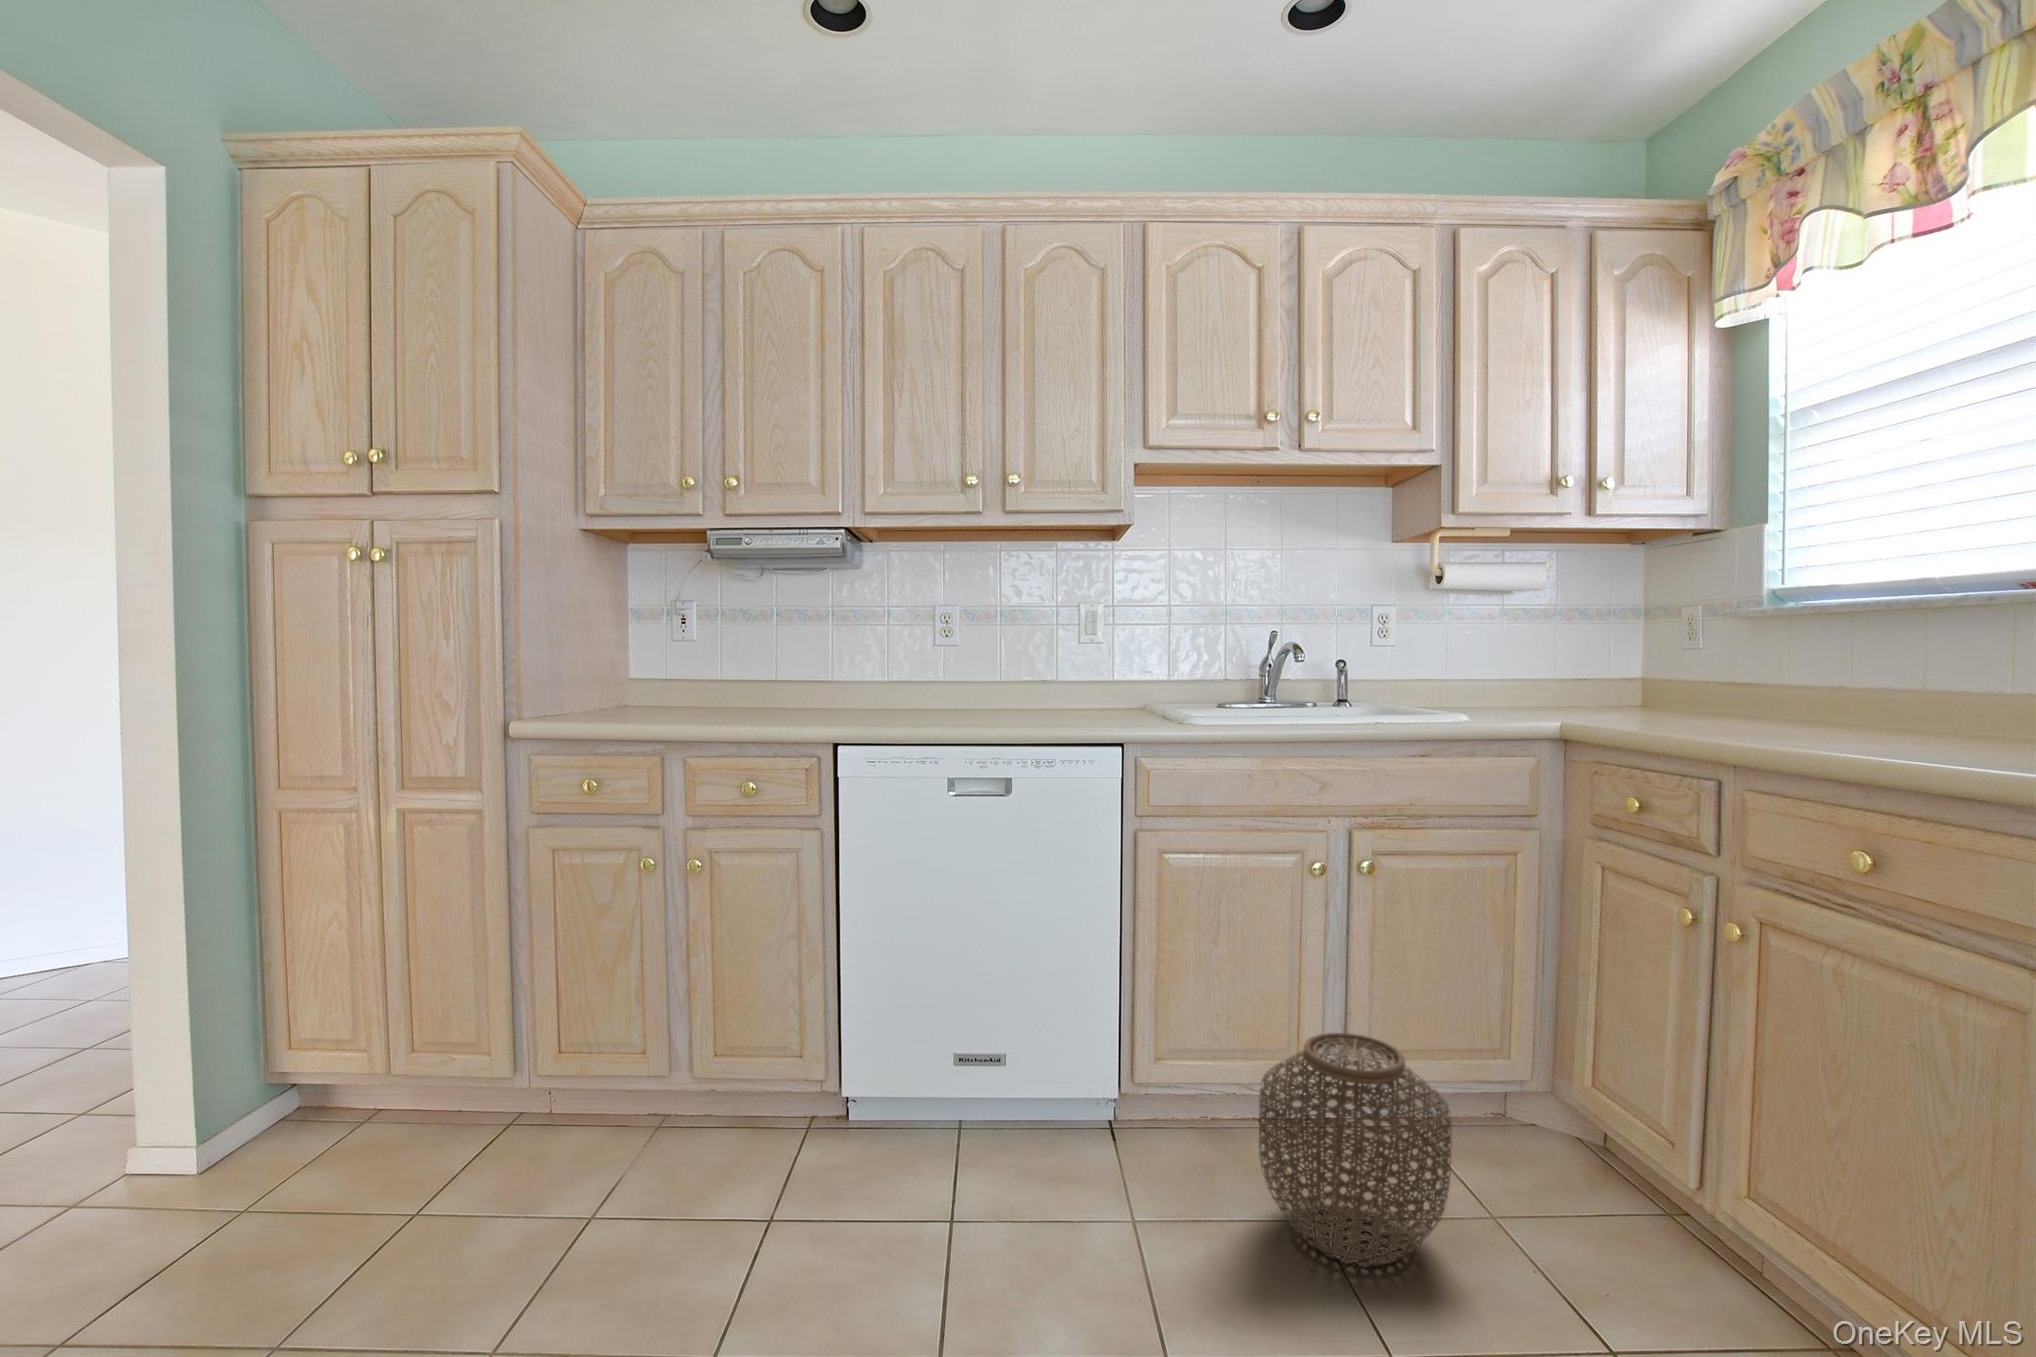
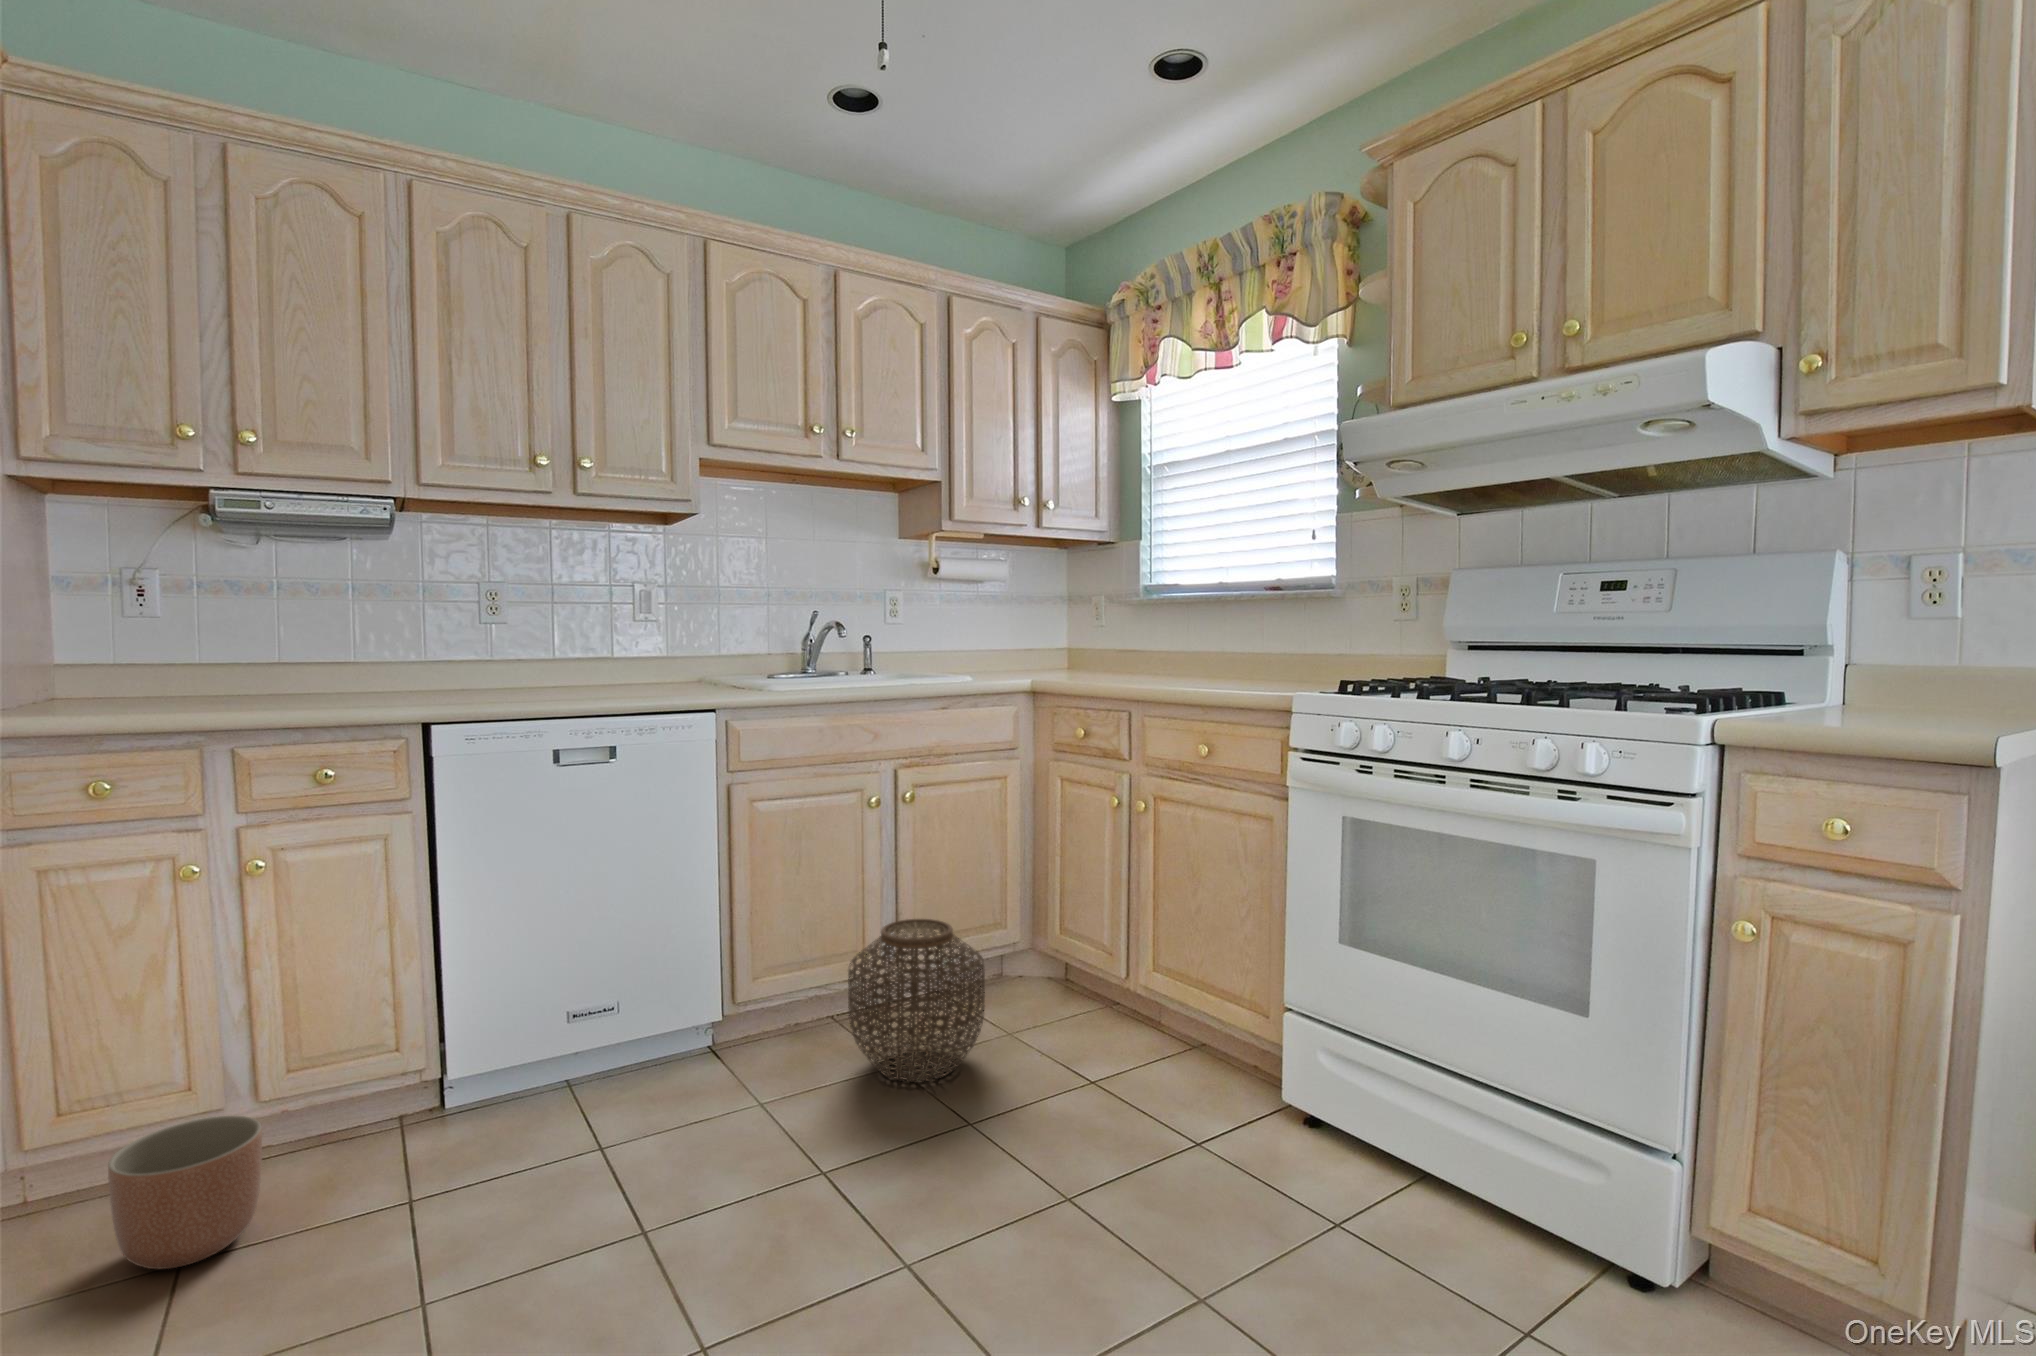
planter: none [554,1093,670,1232] -> present [108,1116,262,1269]

